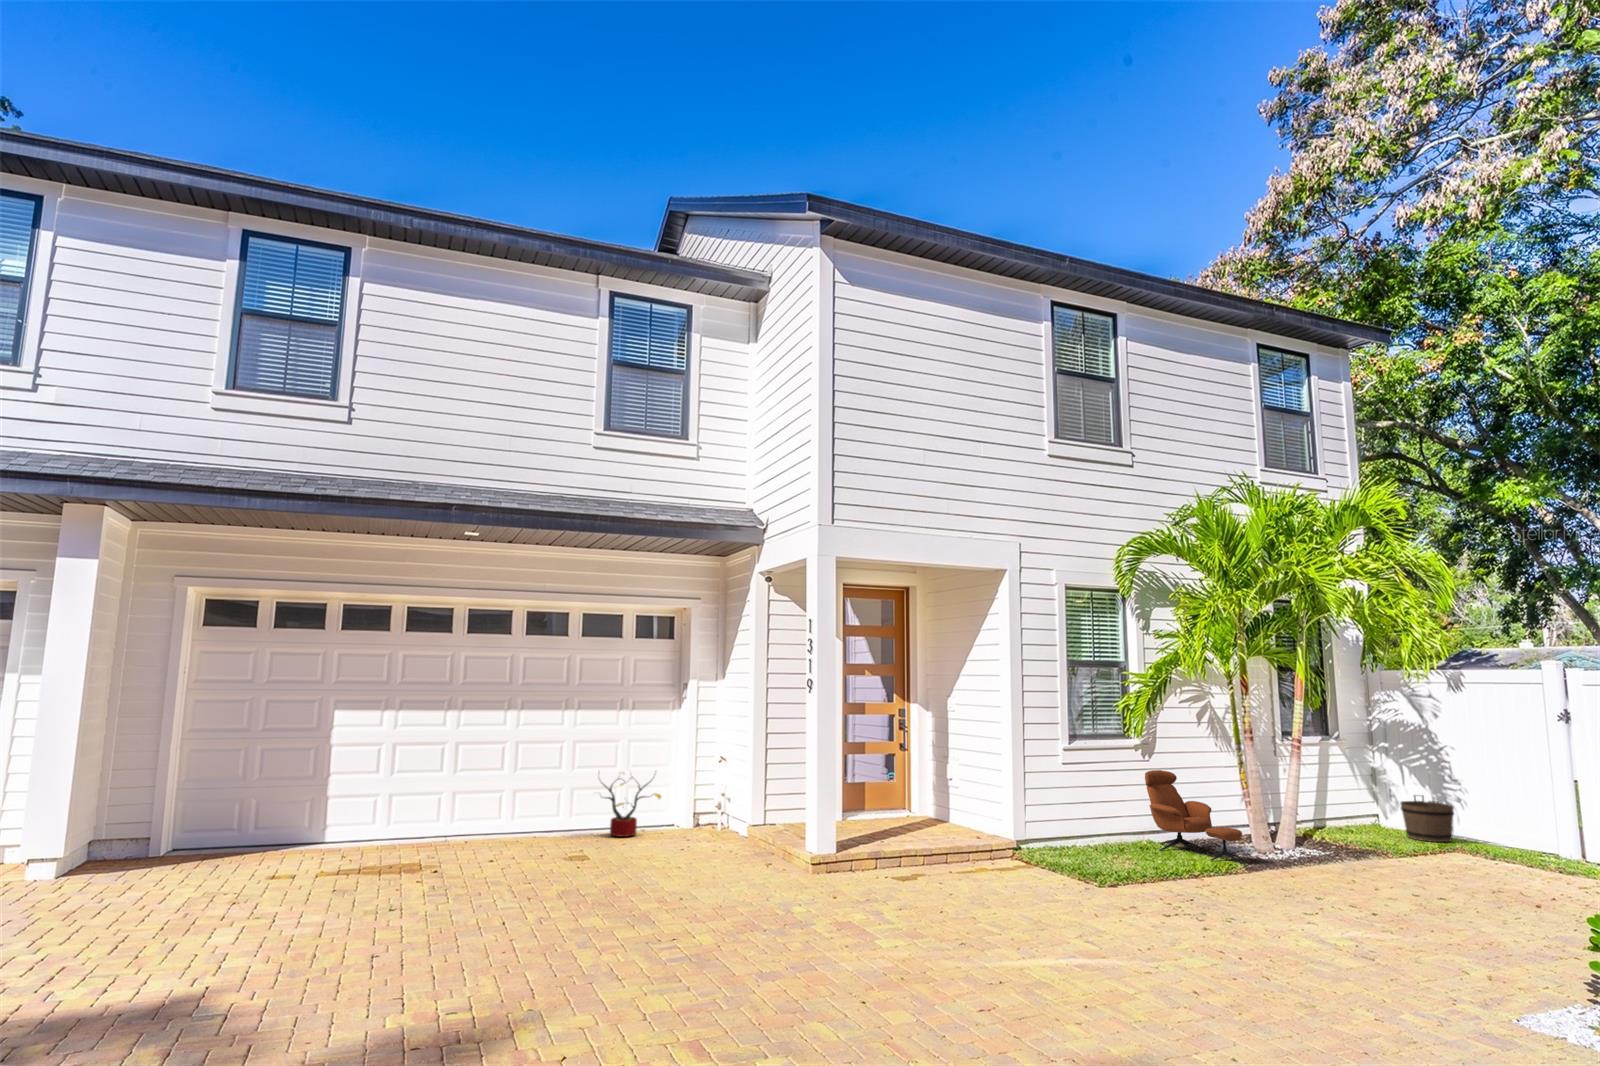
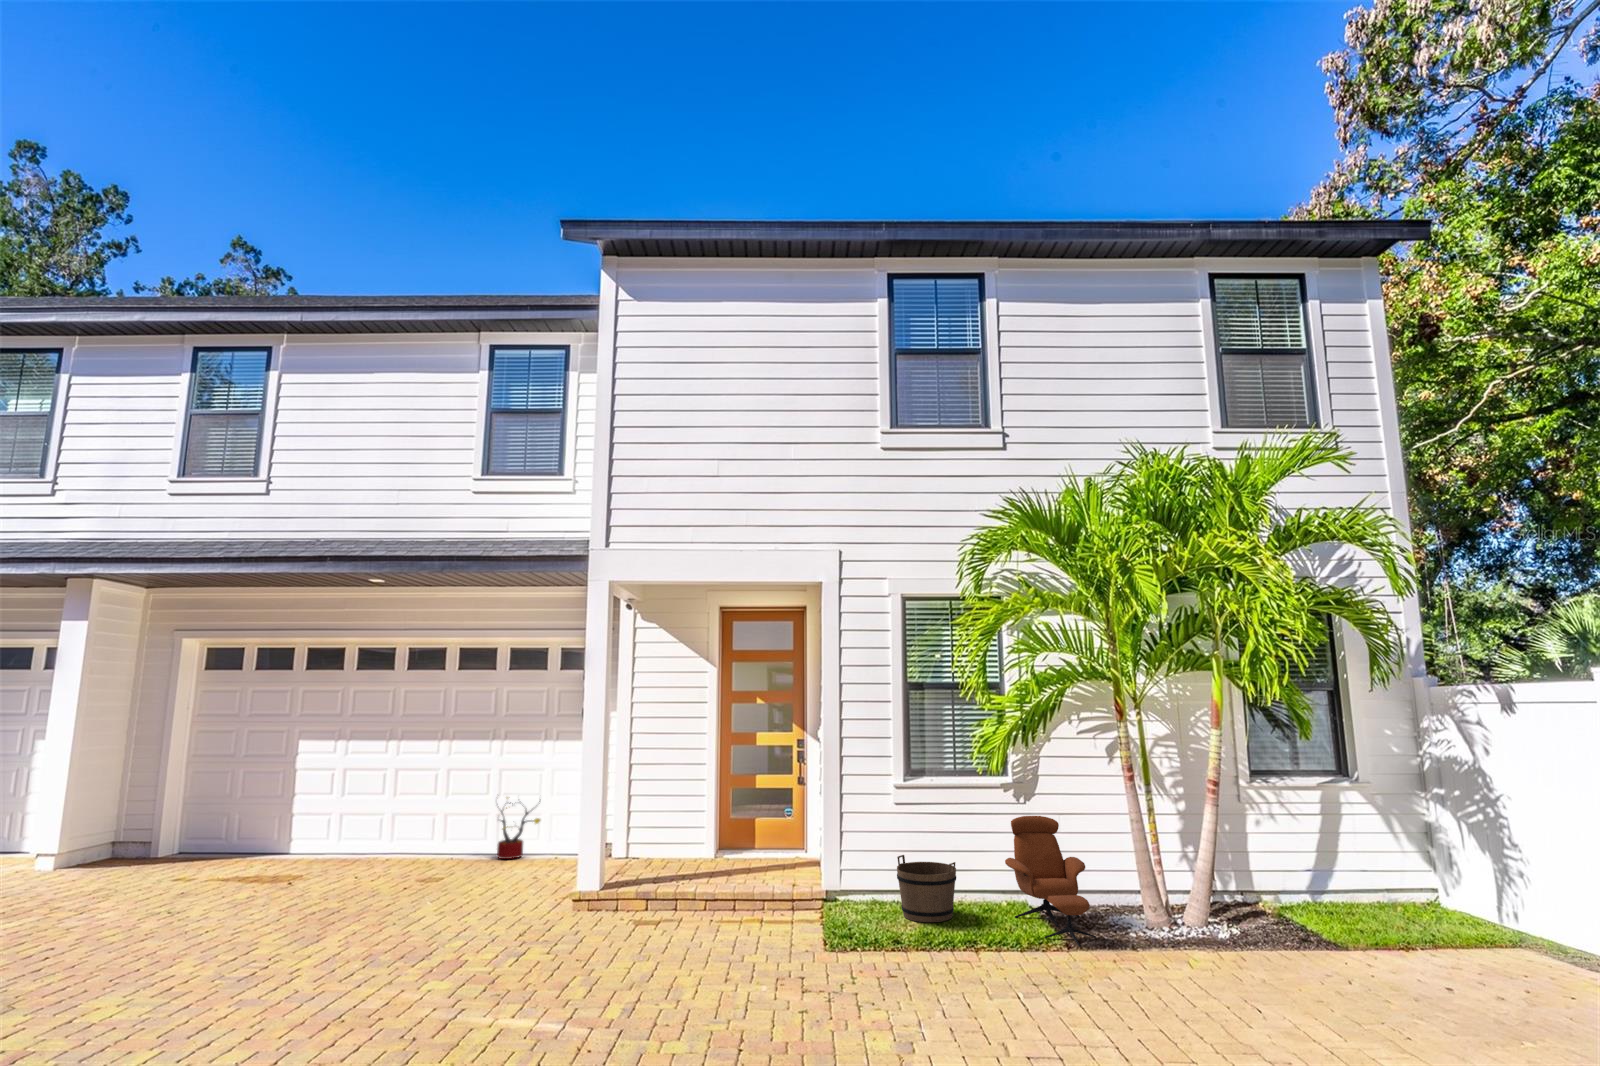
bucket: present [1401,795,1454,842] -> present [897,855,956,922]

